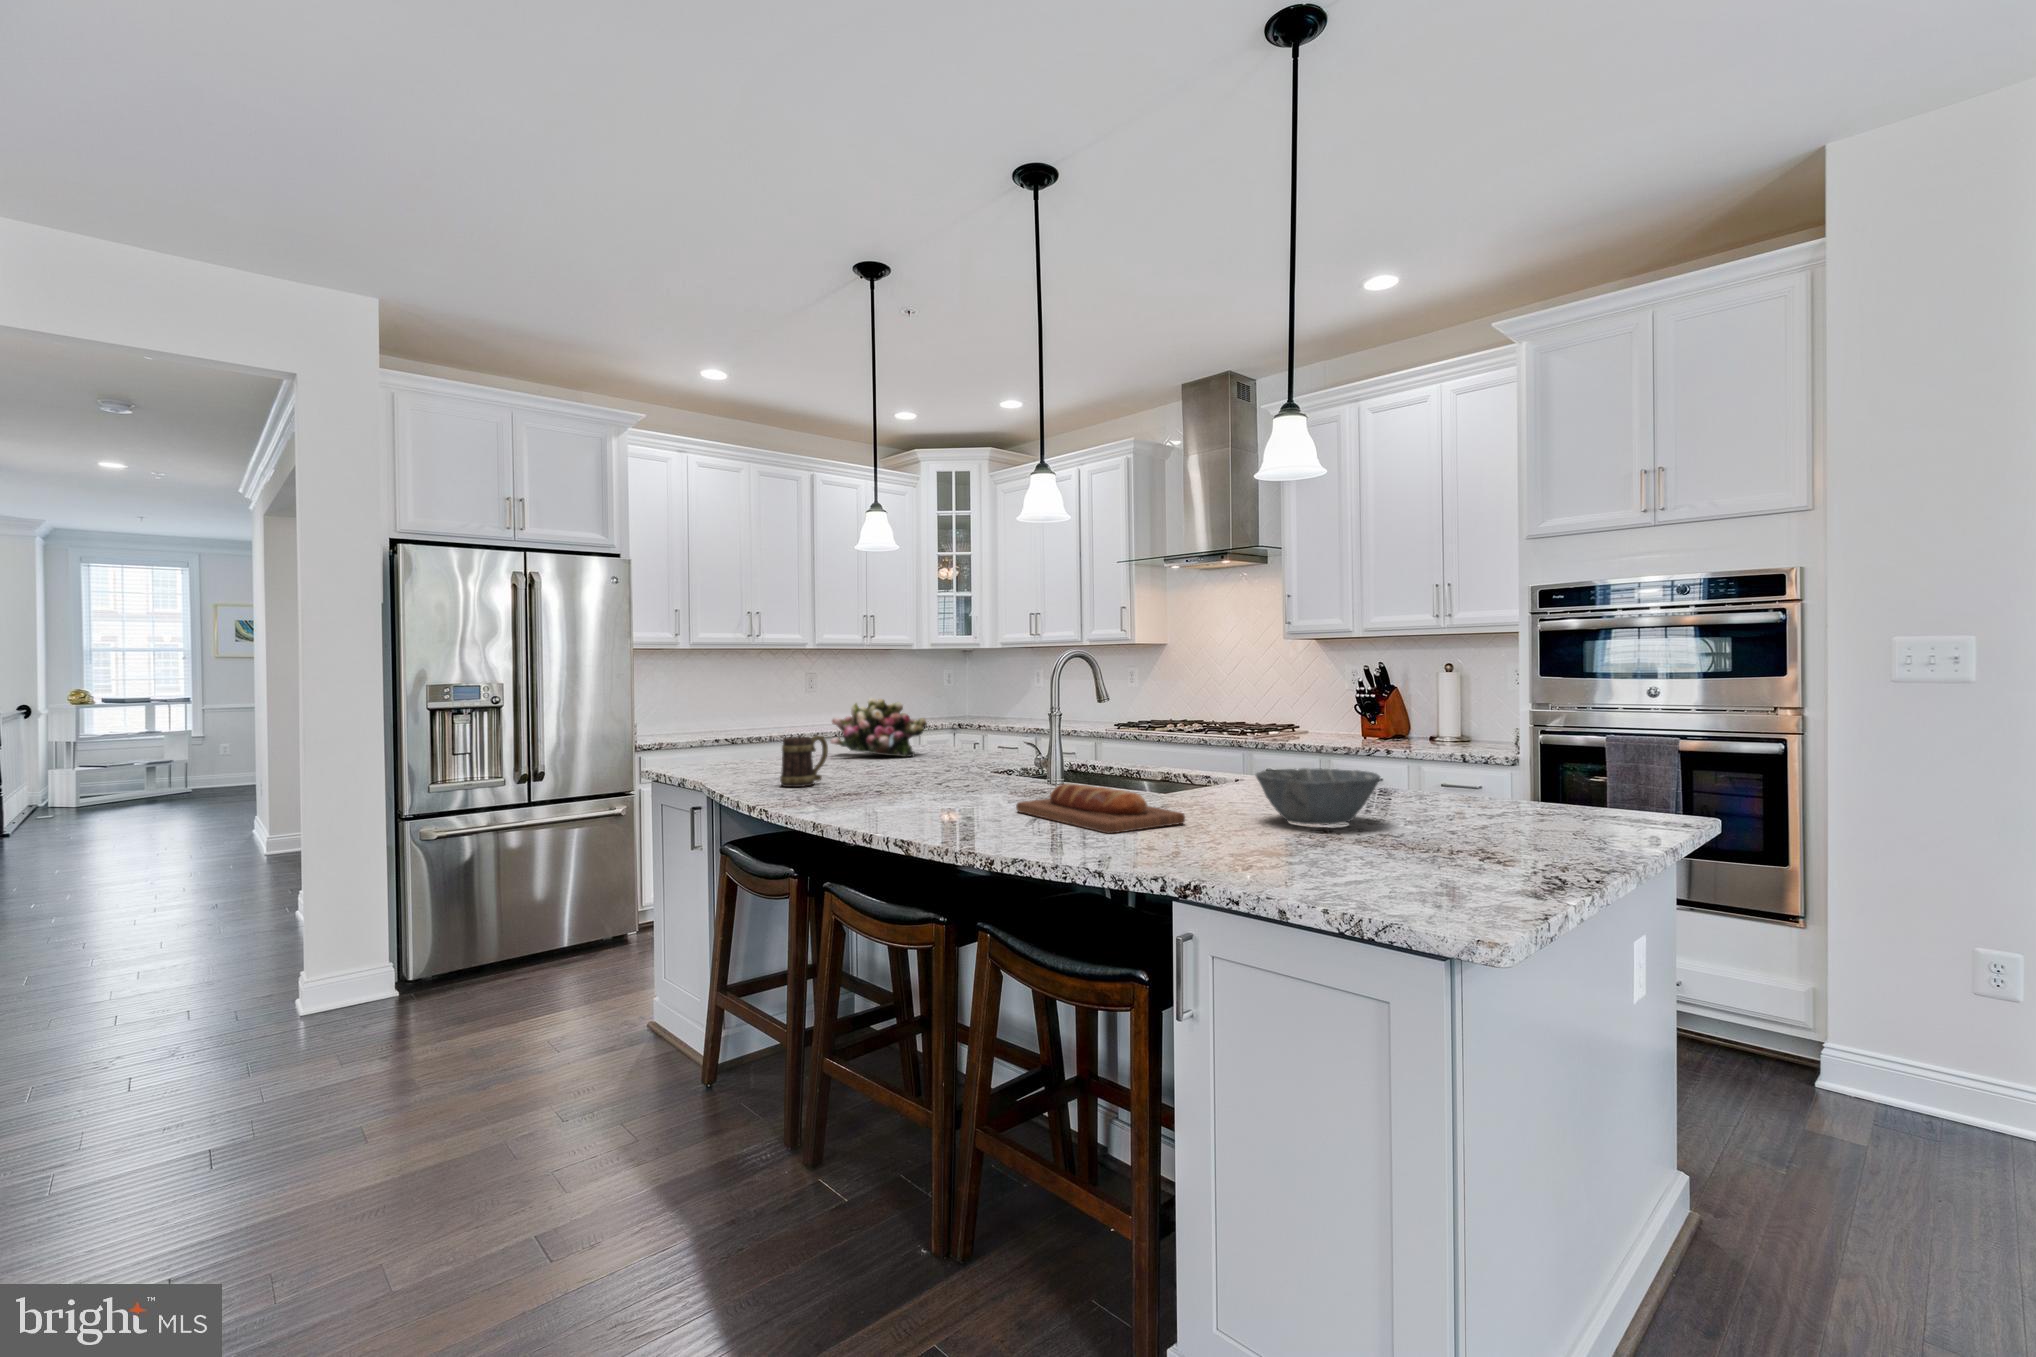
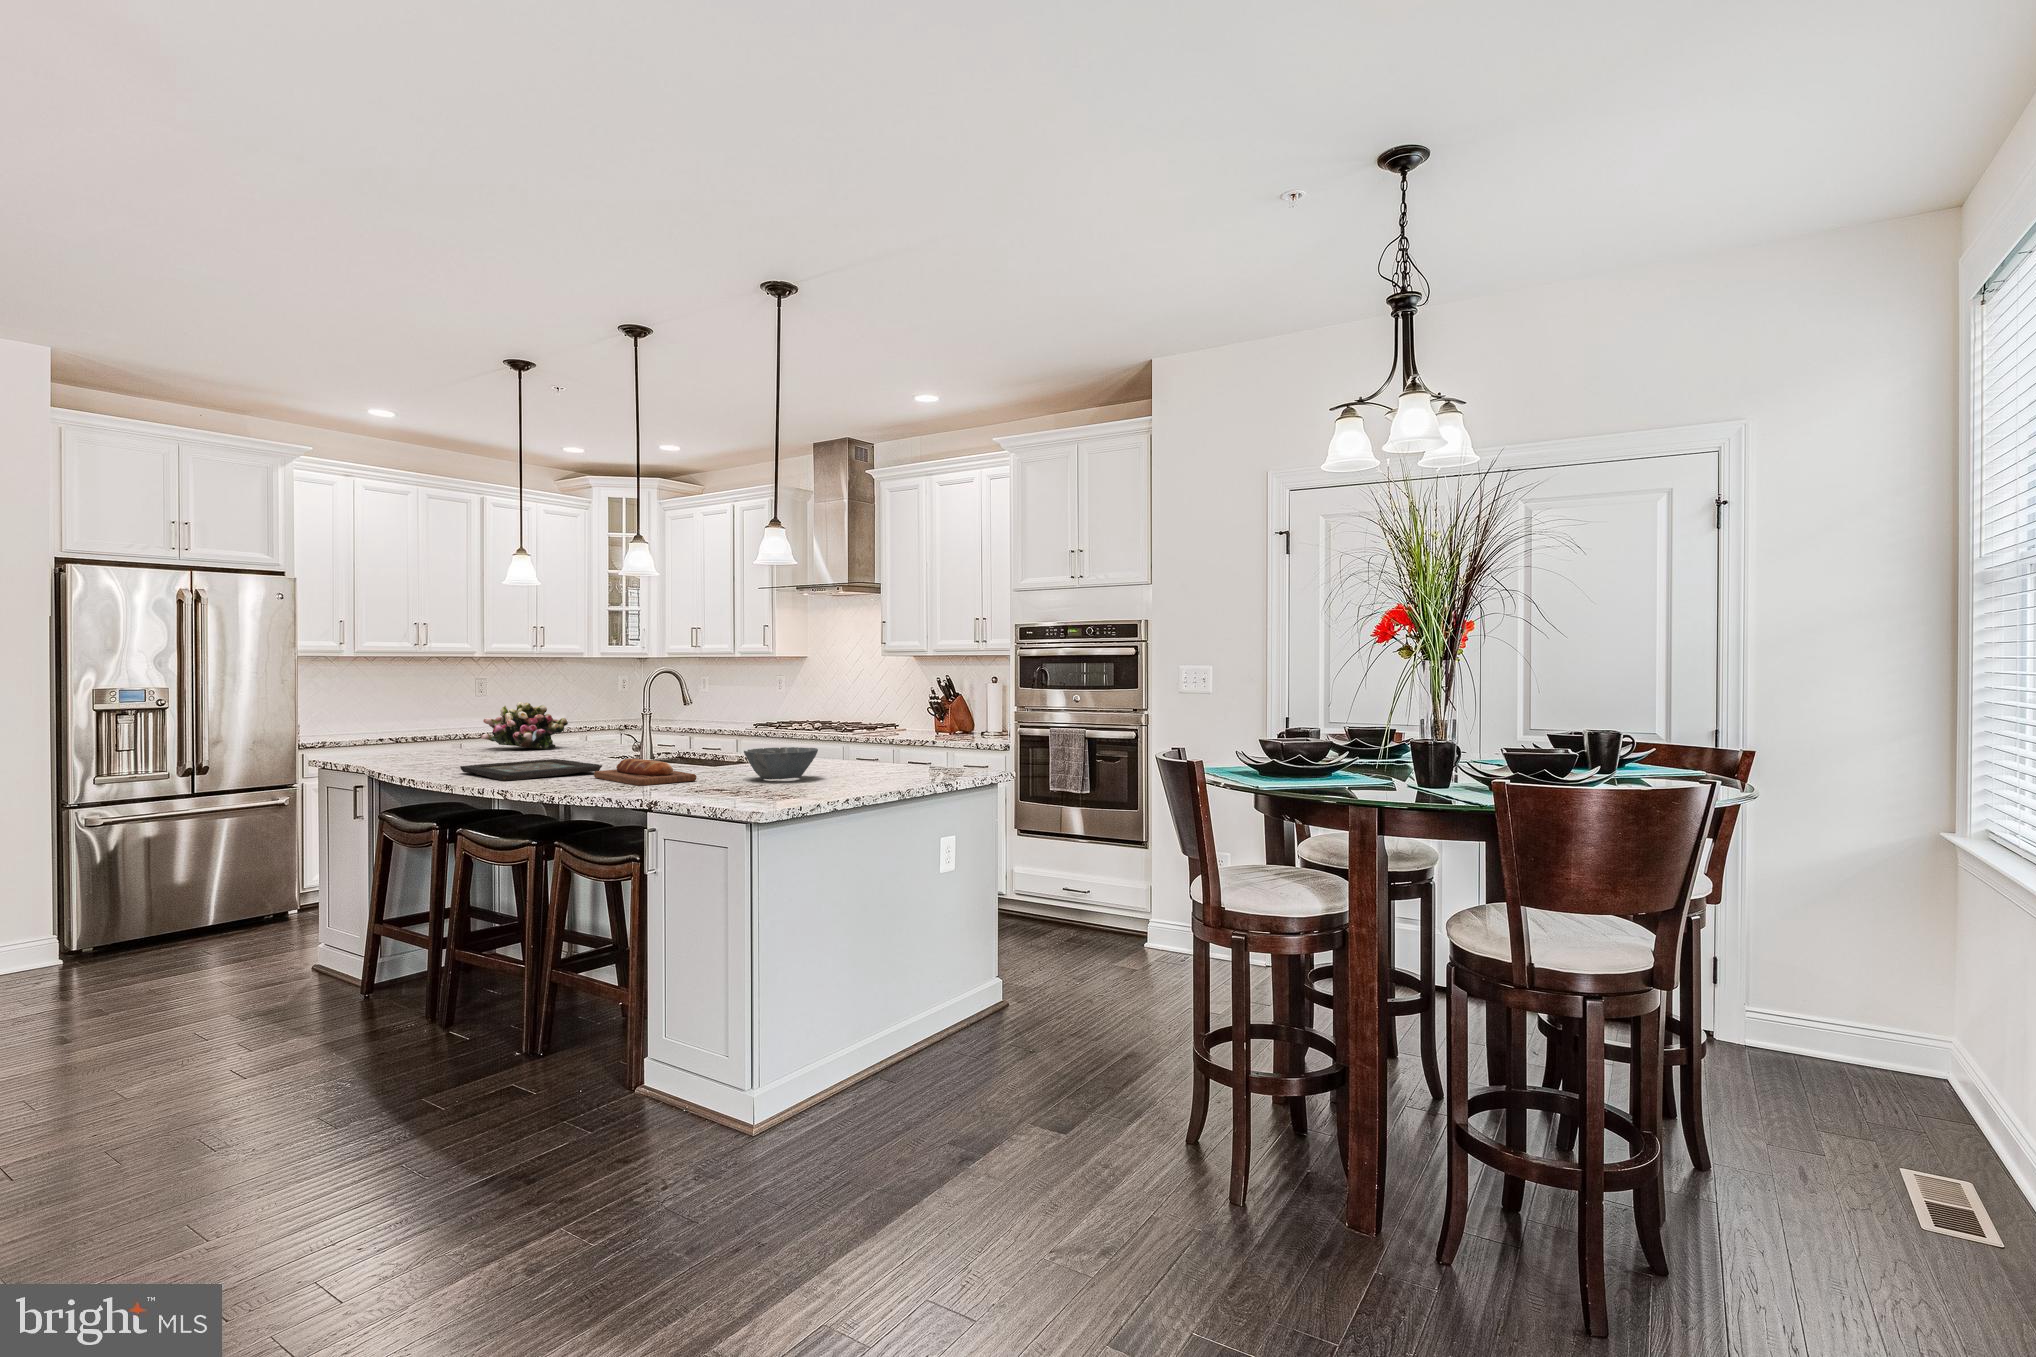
mug: present [780,736,828,787] -> none [429,730,469,768]
decorative tray: none [824,777,1019,816] -> present [460,759,602,781]

